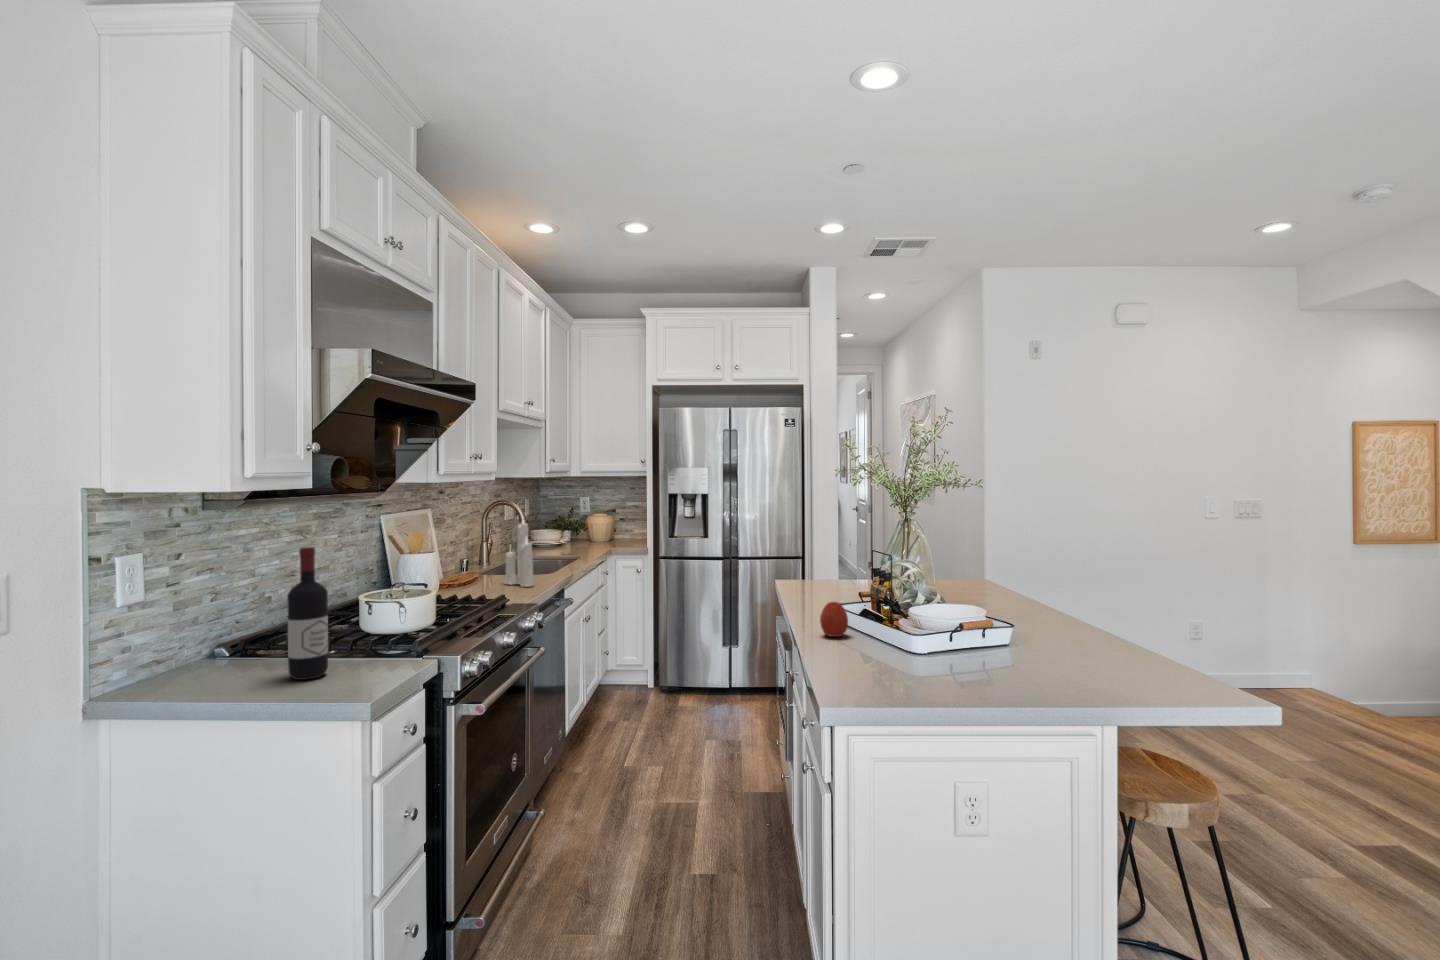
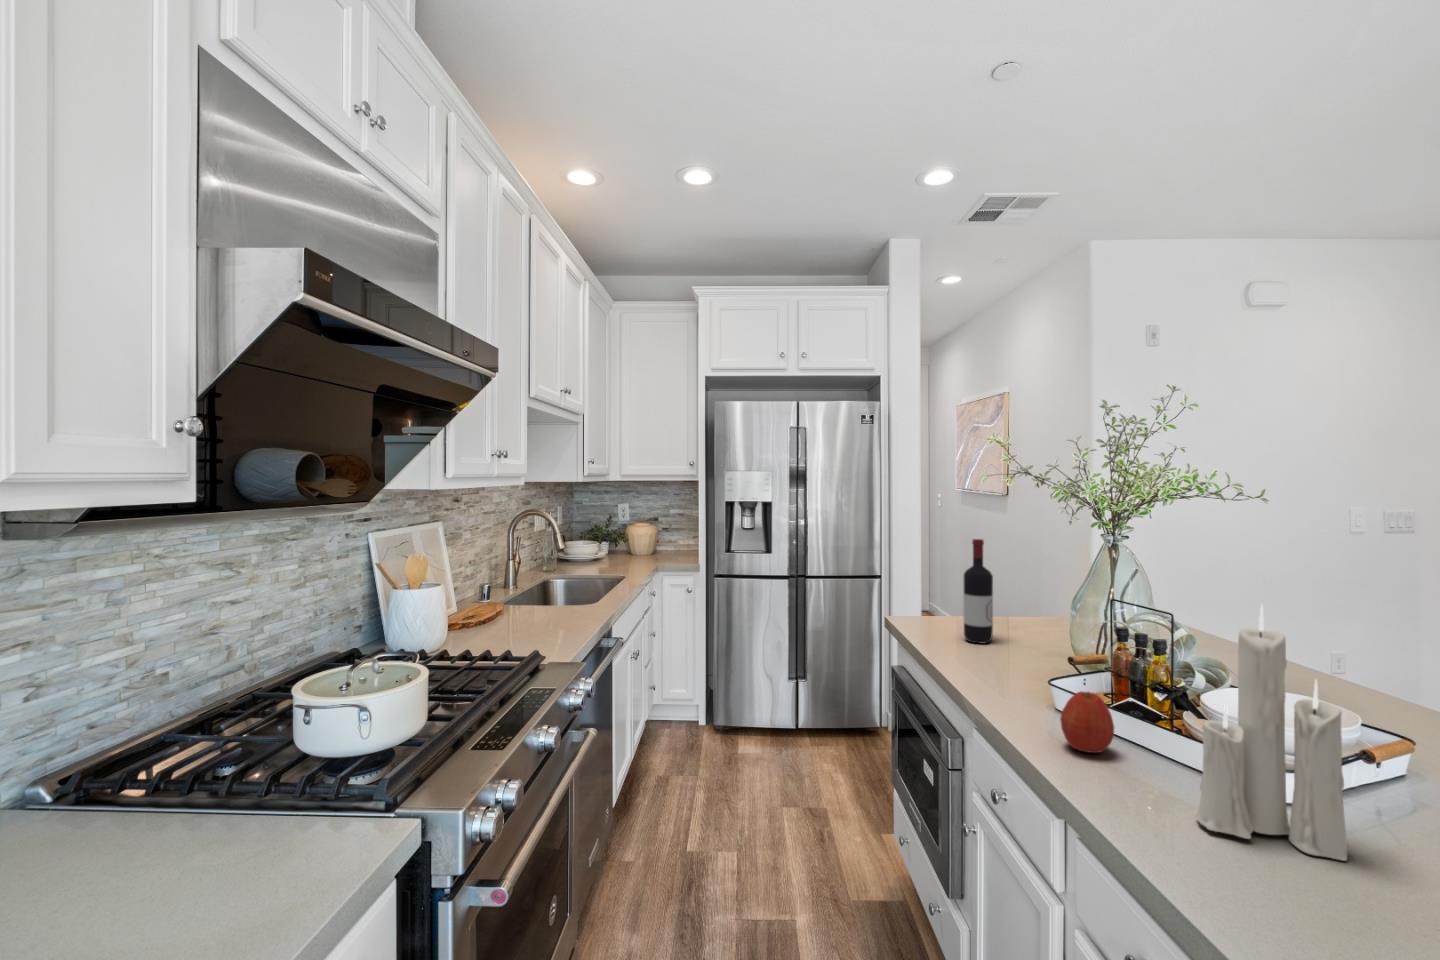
candle: present [504,523,534,587] -> present [1196,605,1347,861]
wine bottle: present [287,547,328,680] -> present [964,539,993,643]

